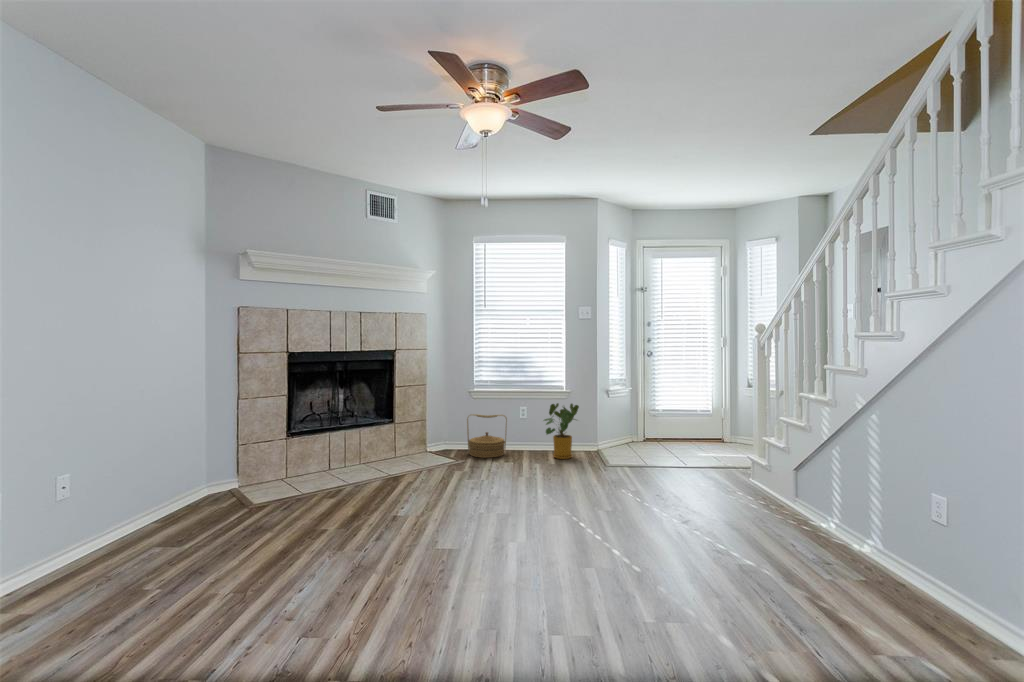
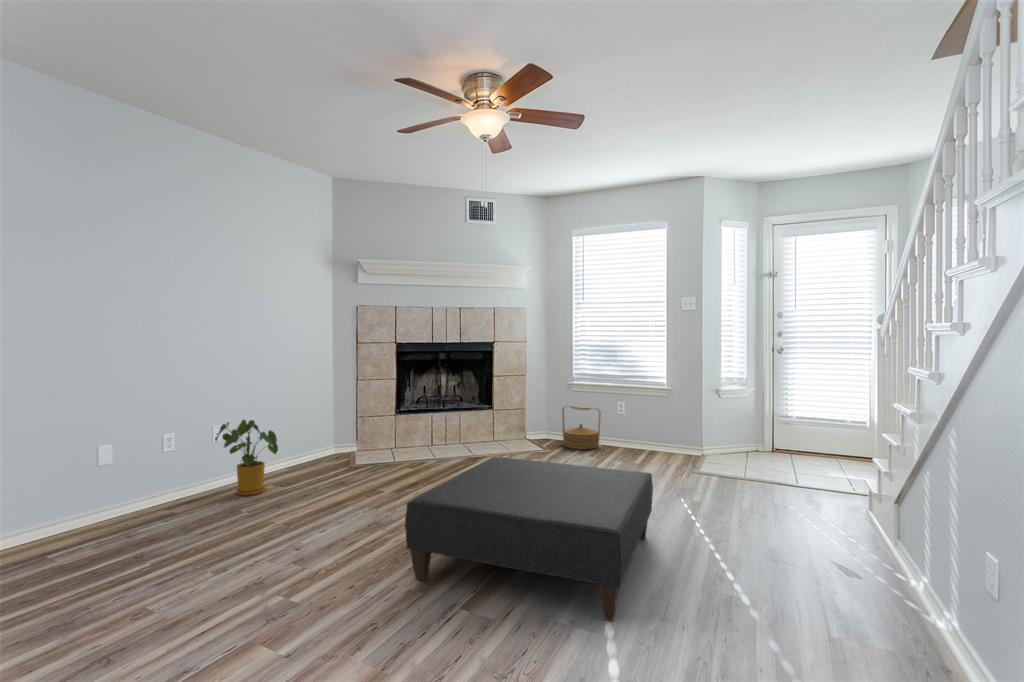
house plant: present [544,403,579,459] -> present [215,420,278,496]
ottoman: none [462,474,700,619] -> present [405,457,653,621]

